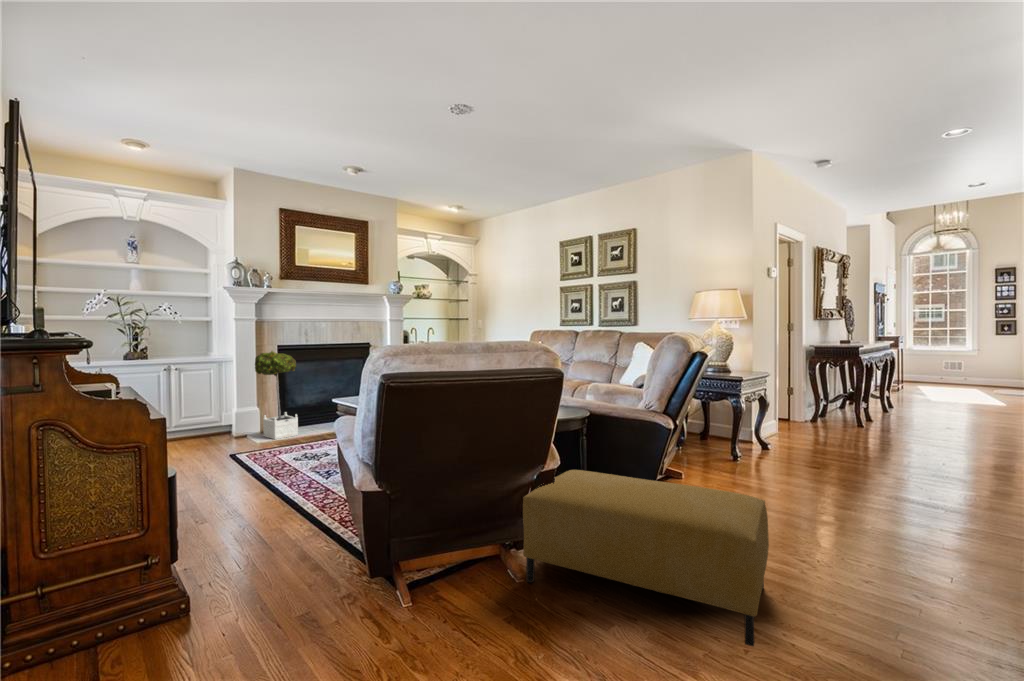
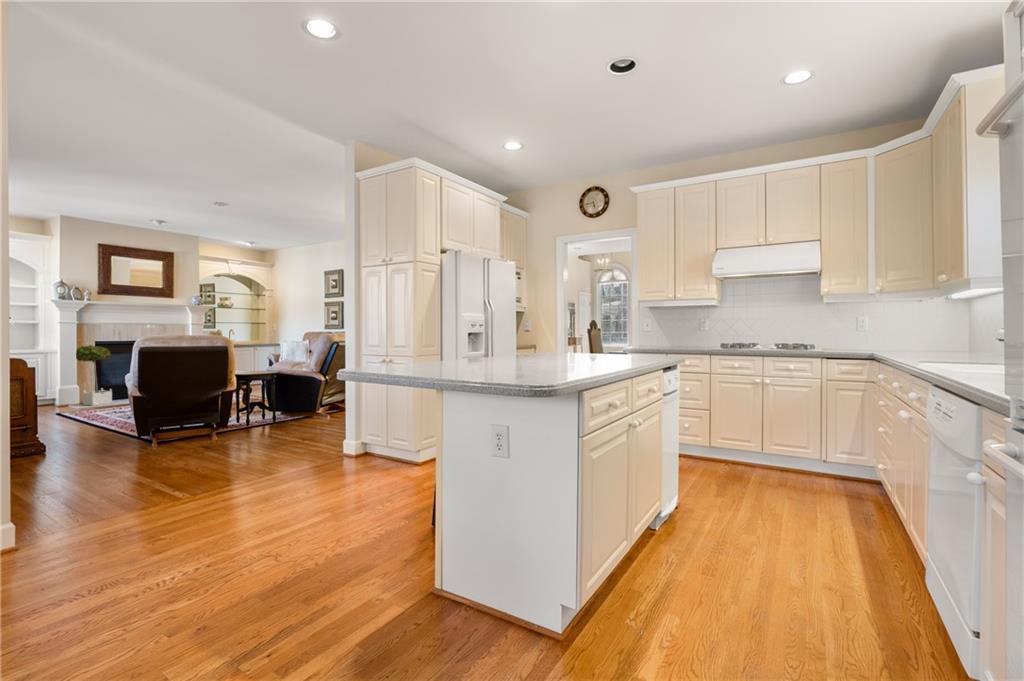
ottoman: present [523,470,769,646] -> none [217,395,324,443]

